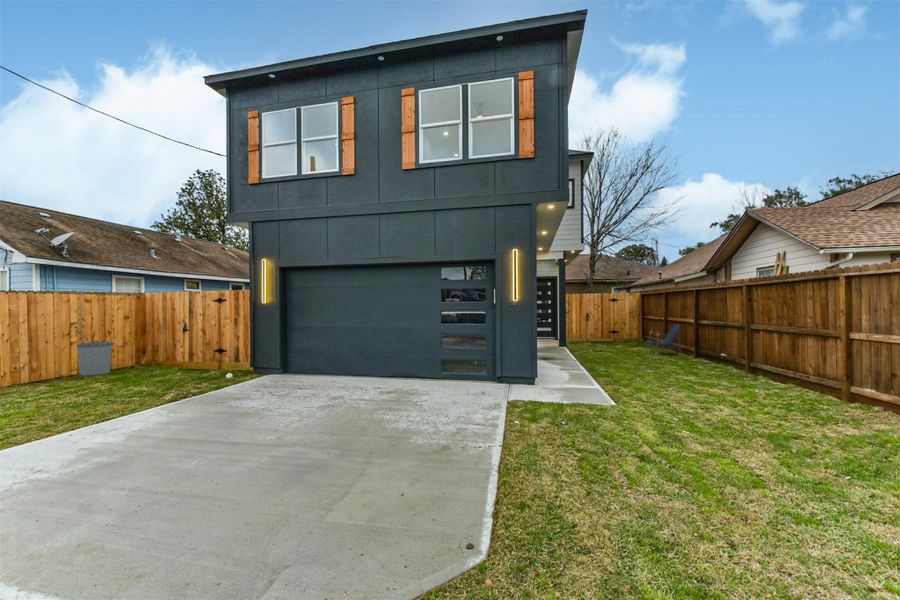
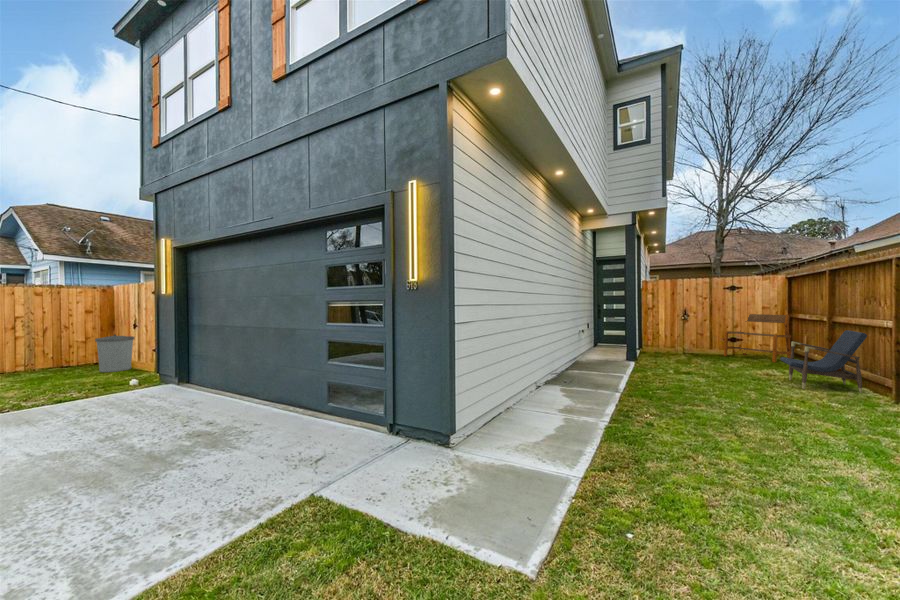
bench: none [610,316,647,345] -> present [724,314,791,362]
trash can: present [77,340,114,376] -> present [95,335,135,372]

